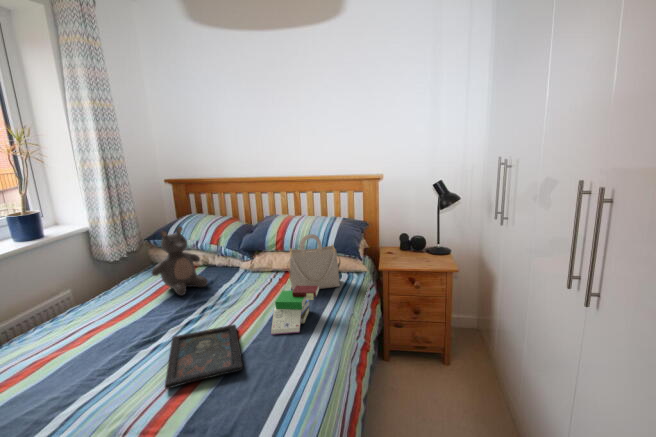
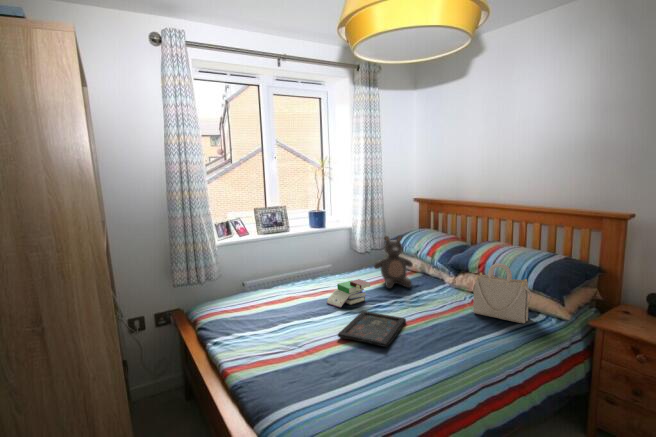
book: present [271,286,319,335] -> present [327,279,370,308]

